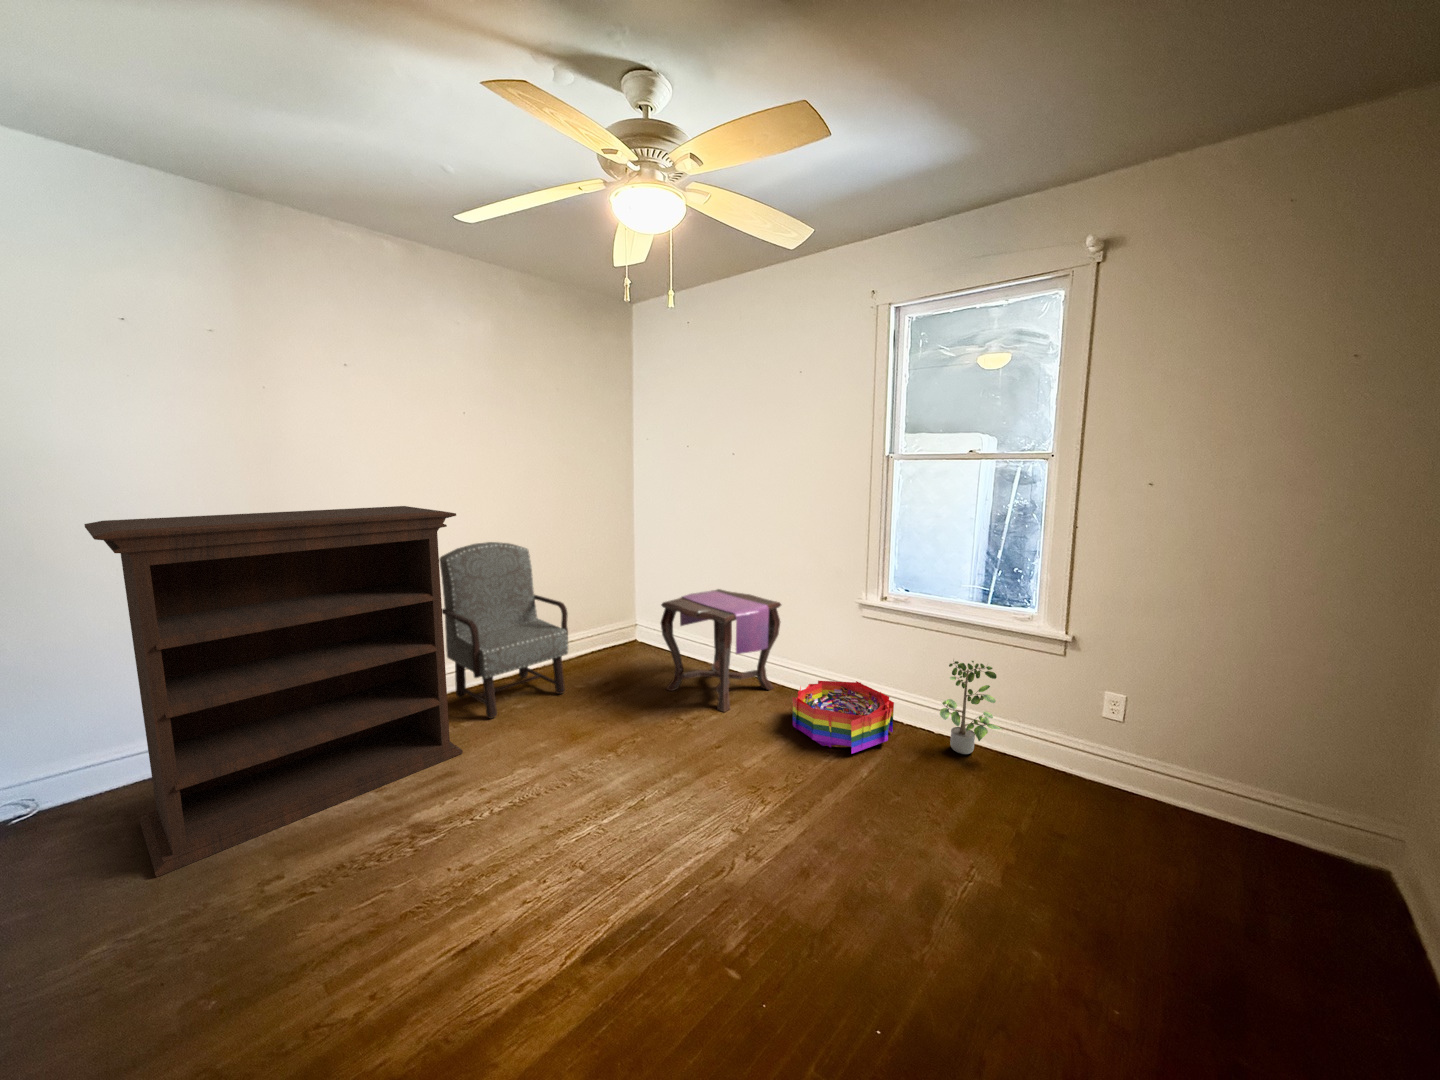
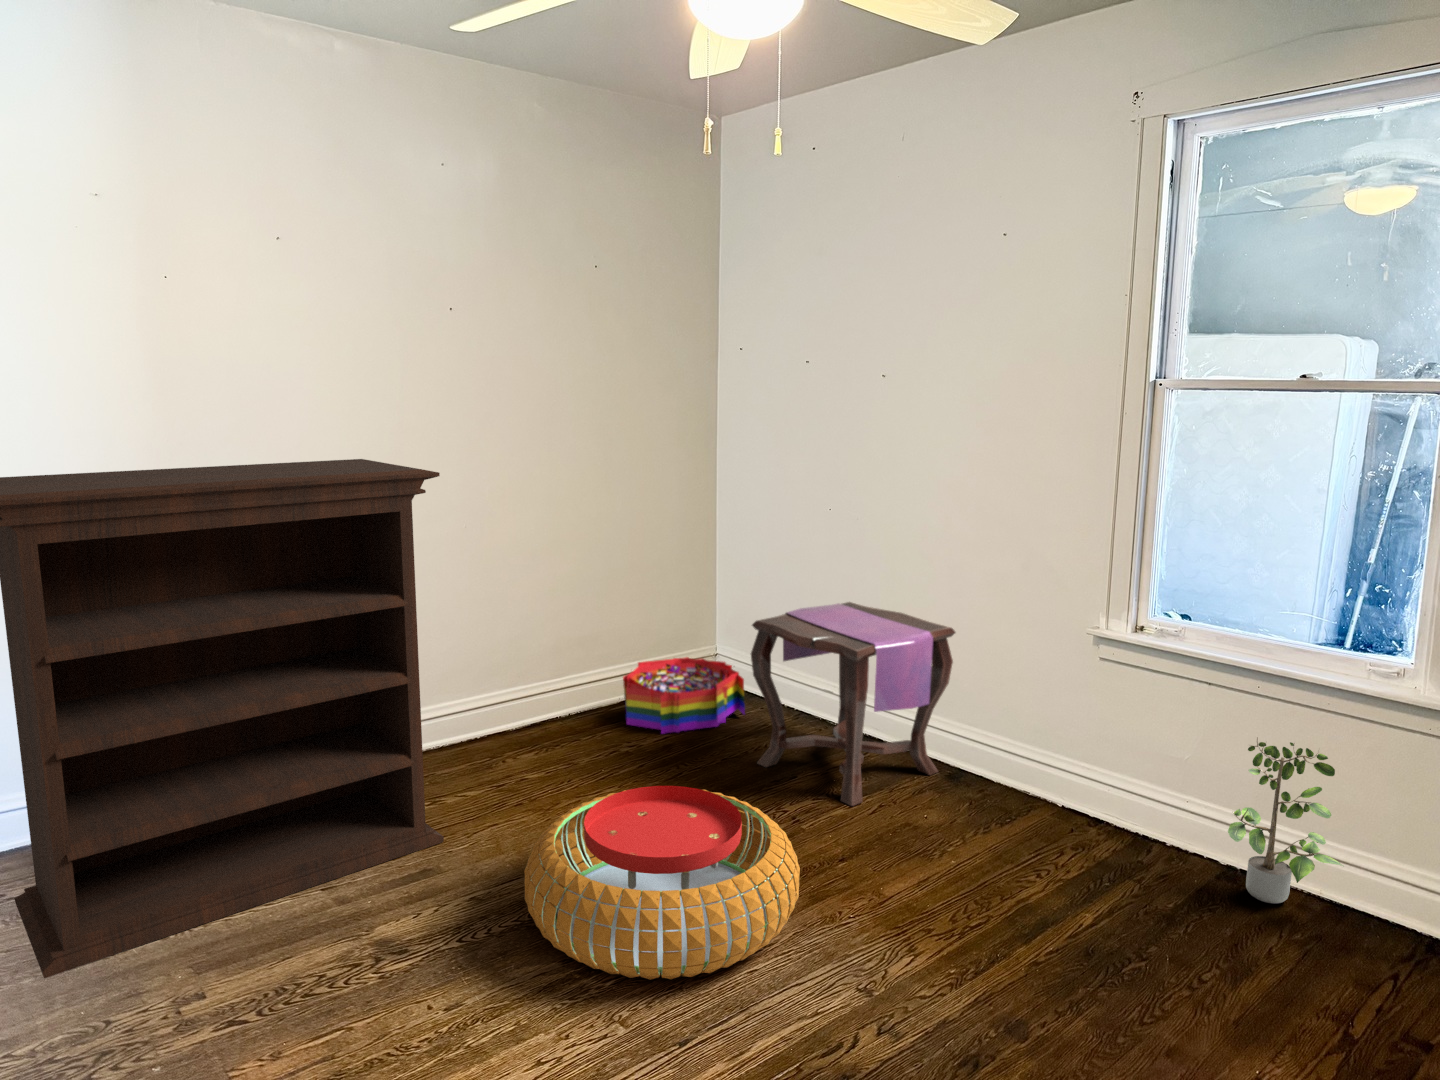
armchair: present [440,542,568,718] -> none [409,516,602,793]
storage bin: present [793,681,894,754] -> present [623,657,745,734]
pouf: none [516,708,694,836] -> present [524,786,800,980]

